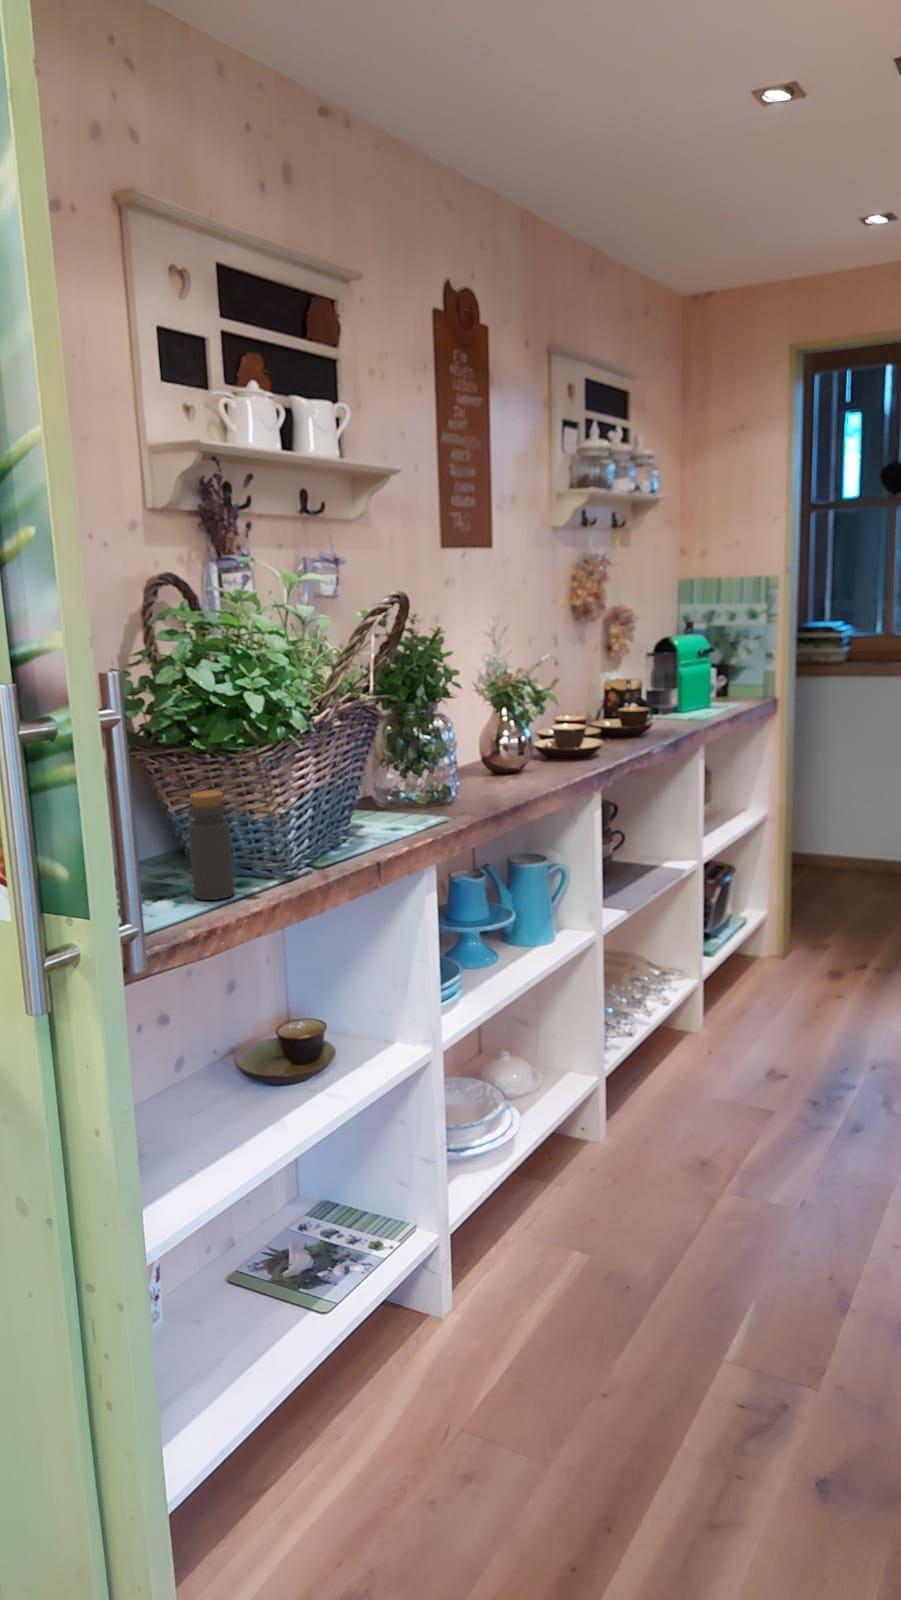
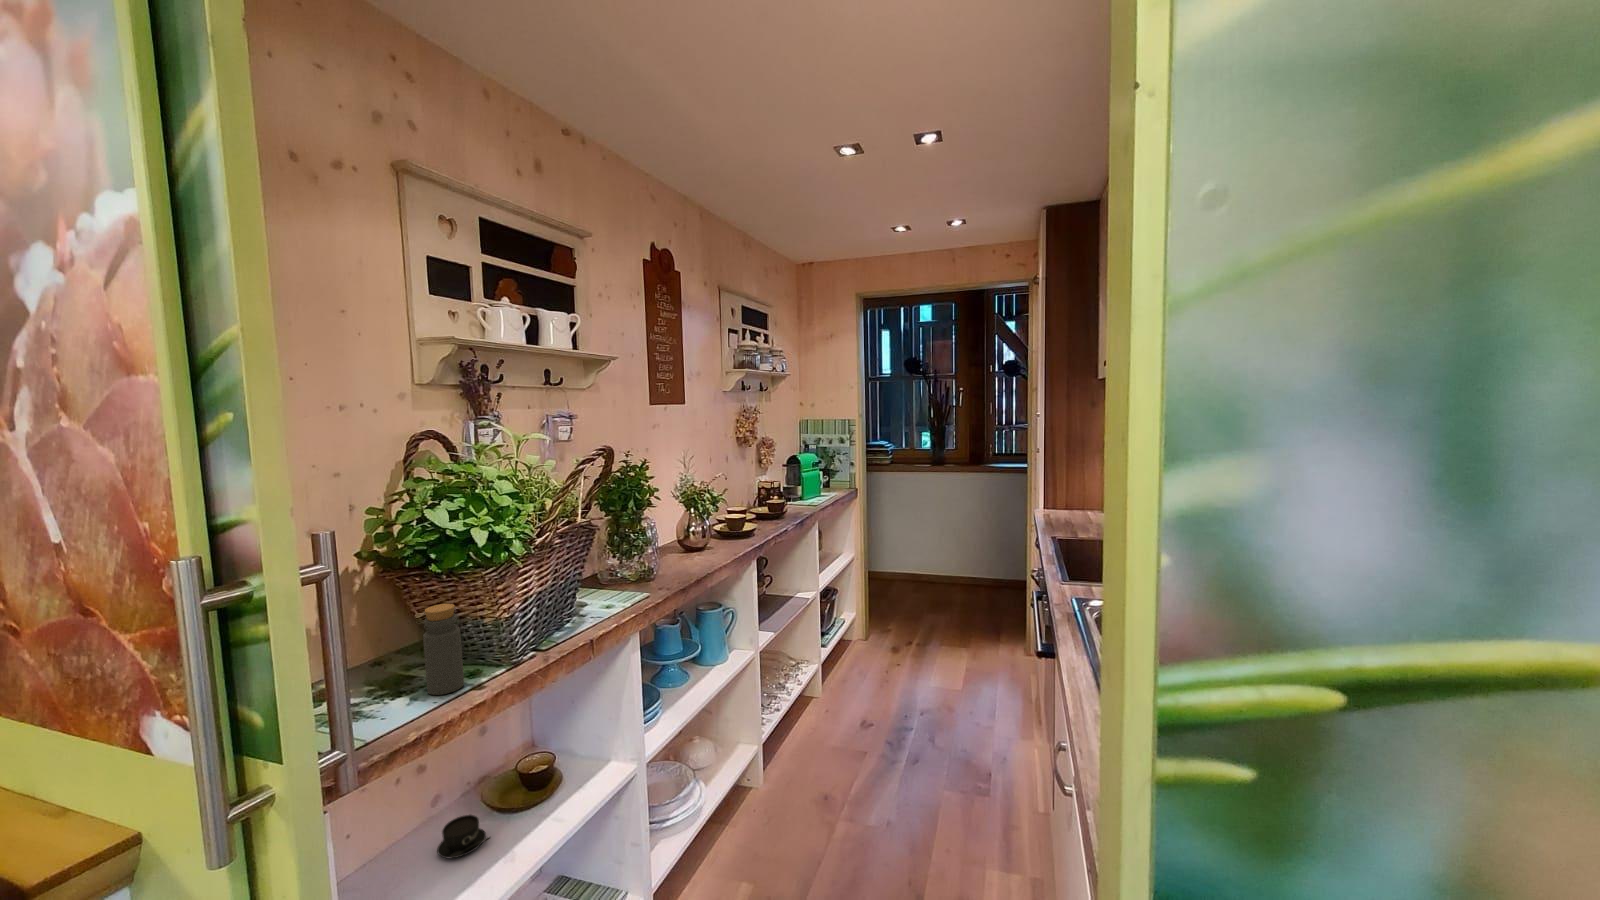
teacup: none [194,1075,256,1118] -> present [437,815,490,858]

